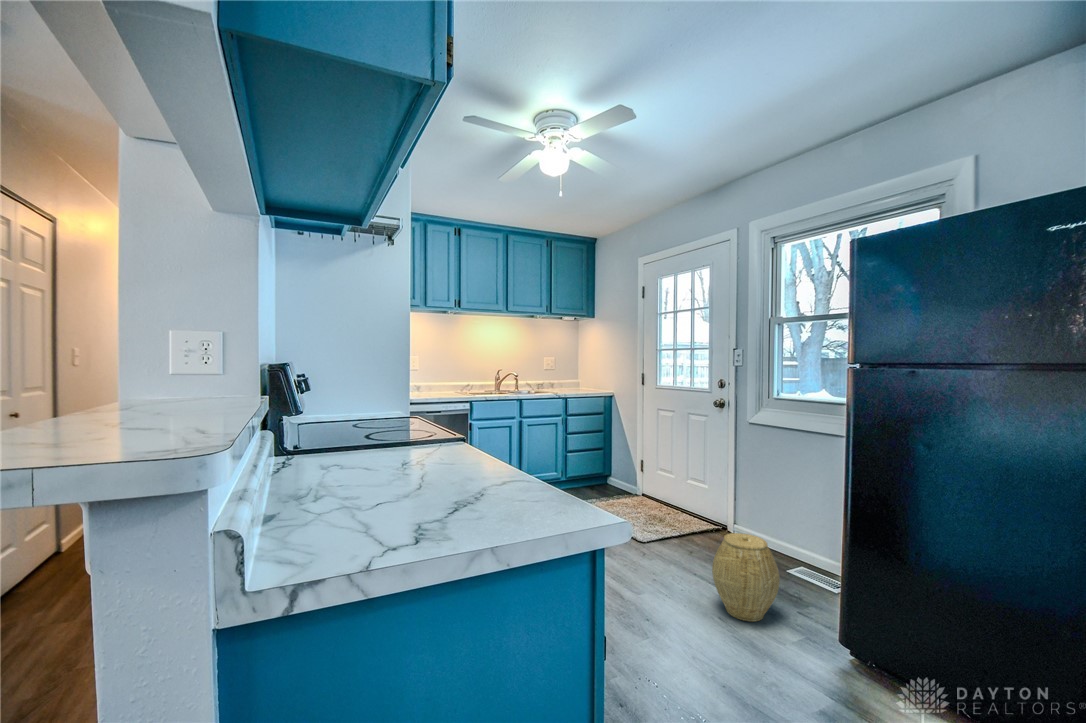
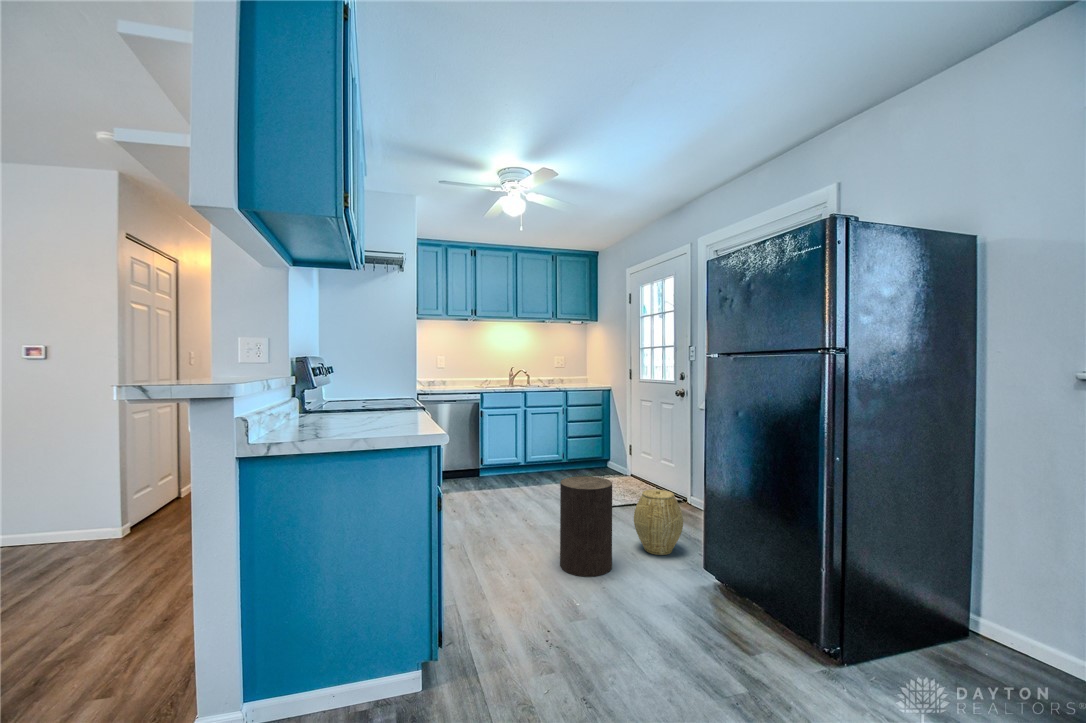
stool: none [636,524,710,672] -> present [560,476,612,577]

